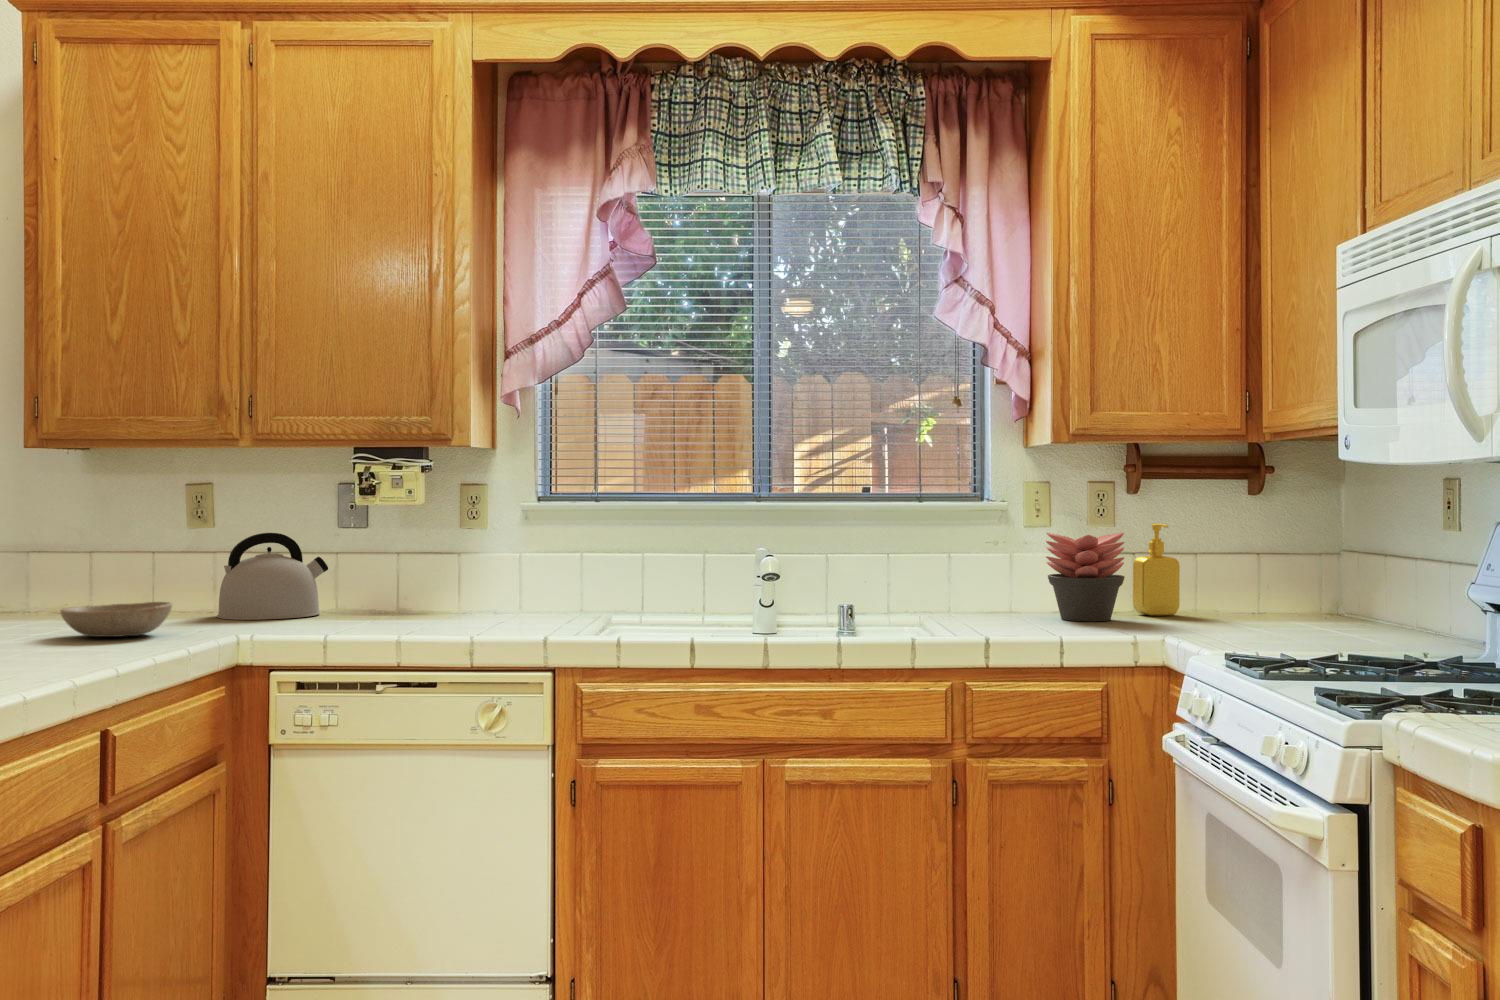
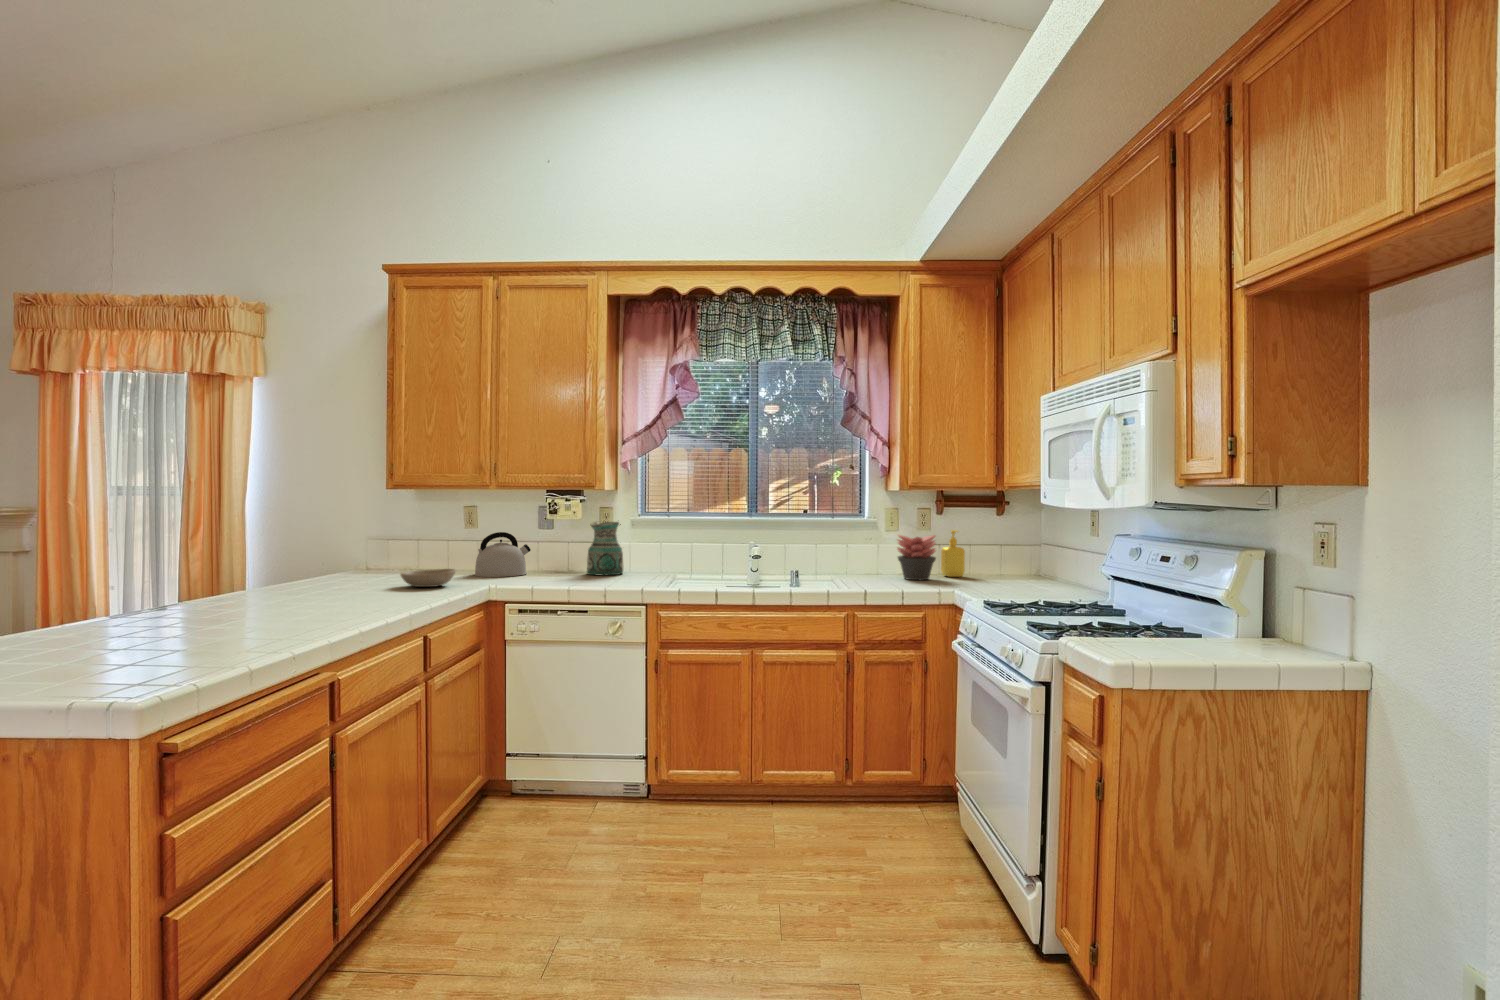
ceramic pitcher: none [438,510,519,616] -> present [587,522,623,575]

